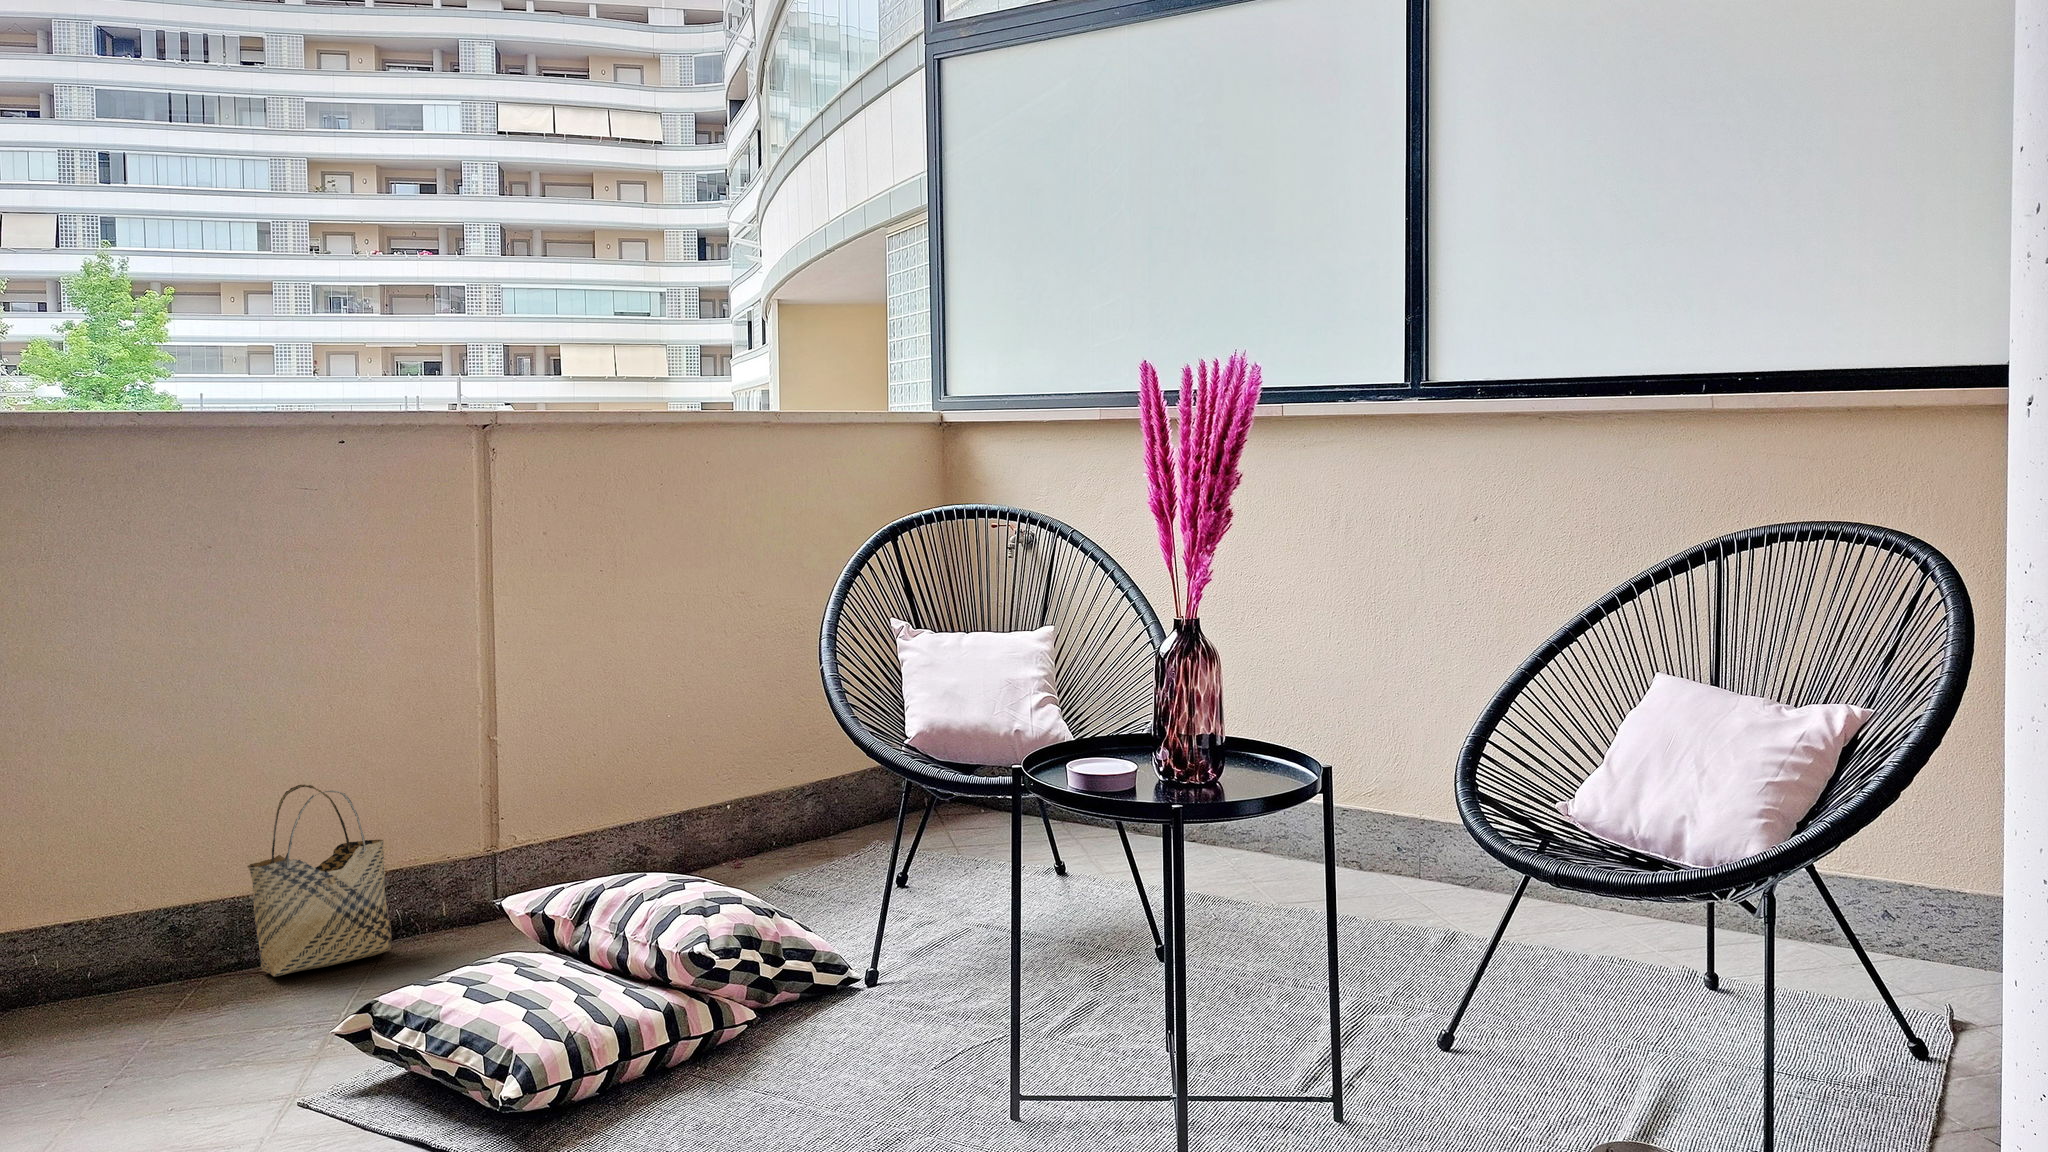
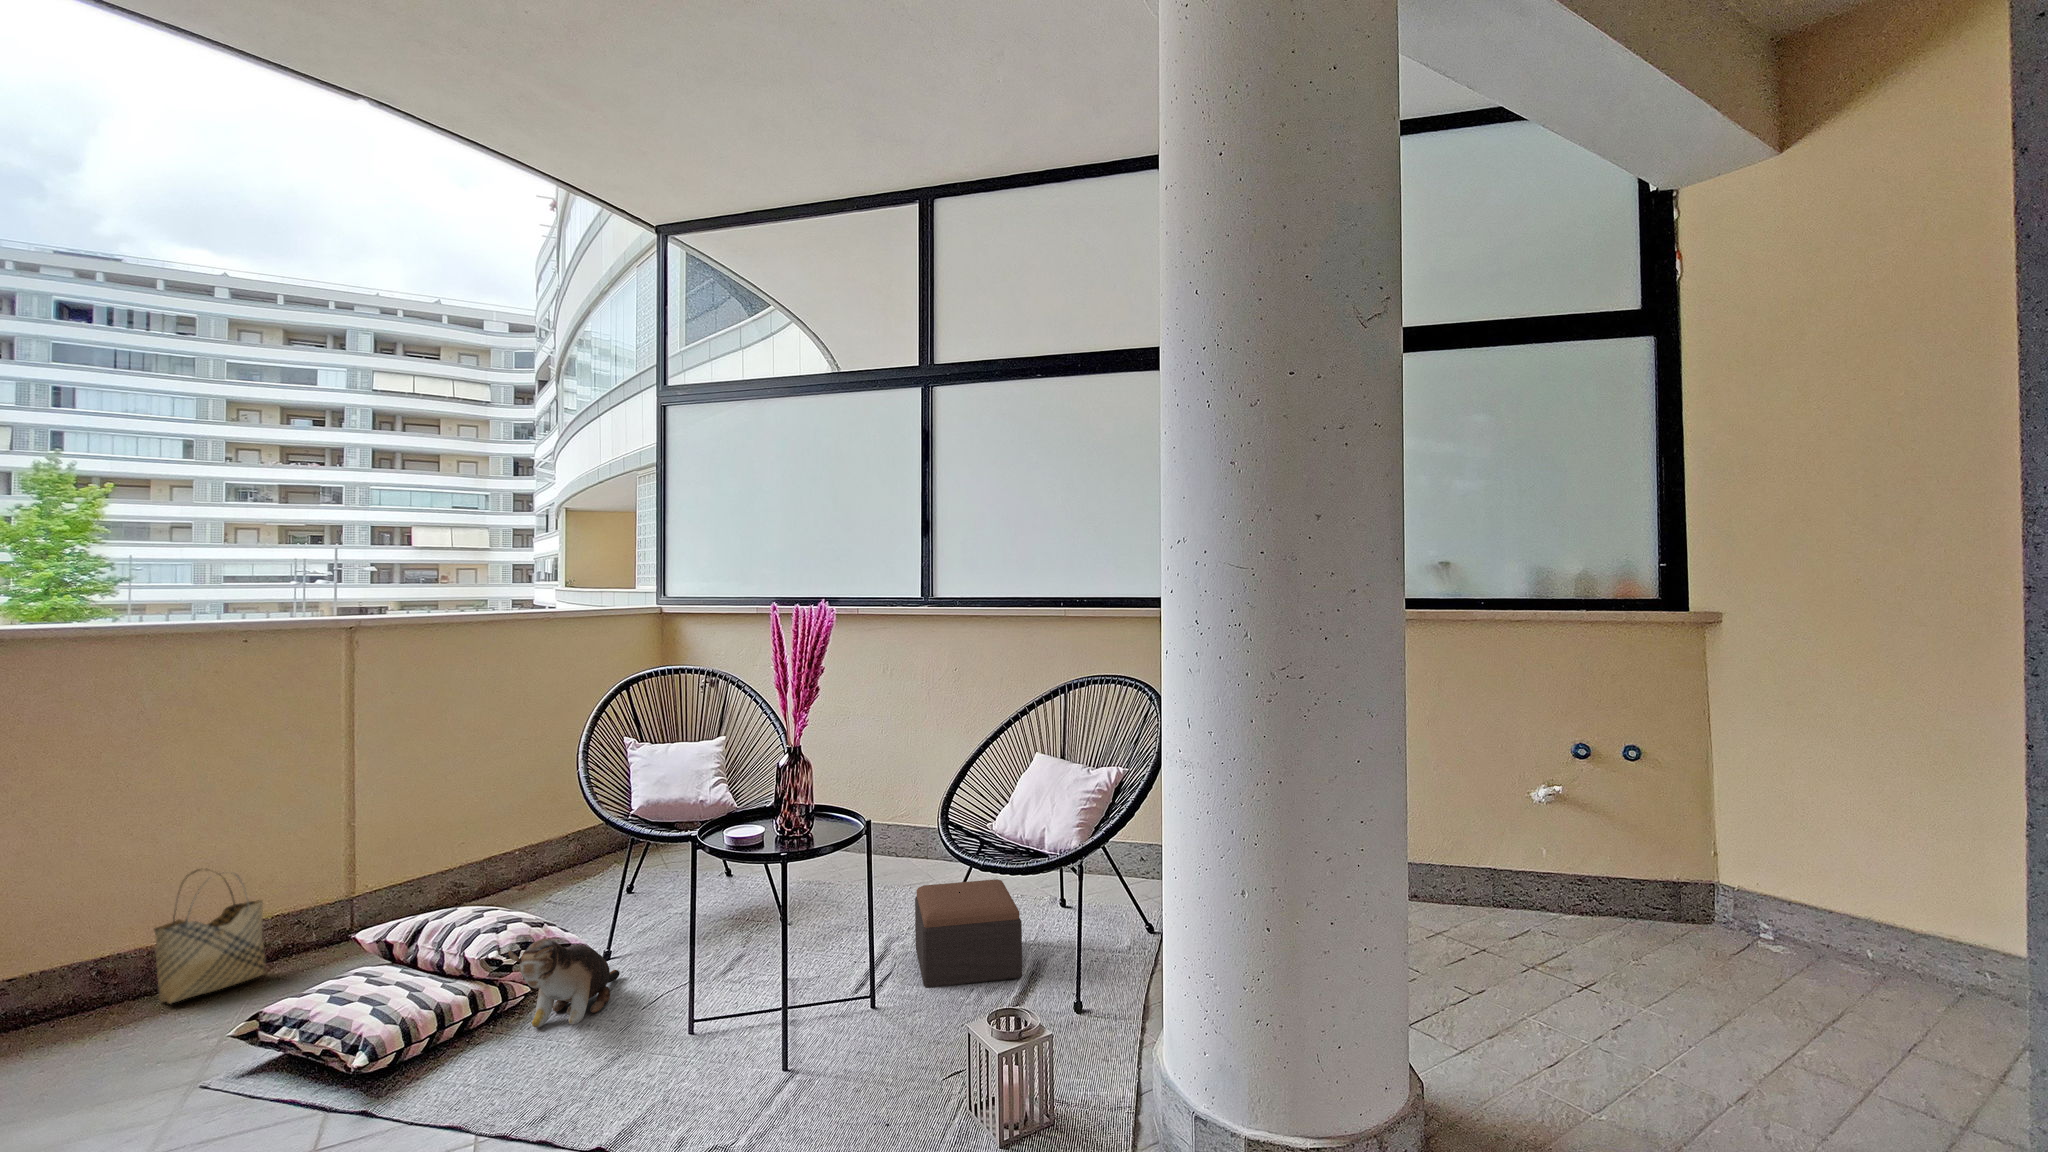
footstool: none [1410,909,1639,1103] -> present [915,879,1022,988]
plush toy: none [718,930,891,1079] -> present [508,938,620,1027]

